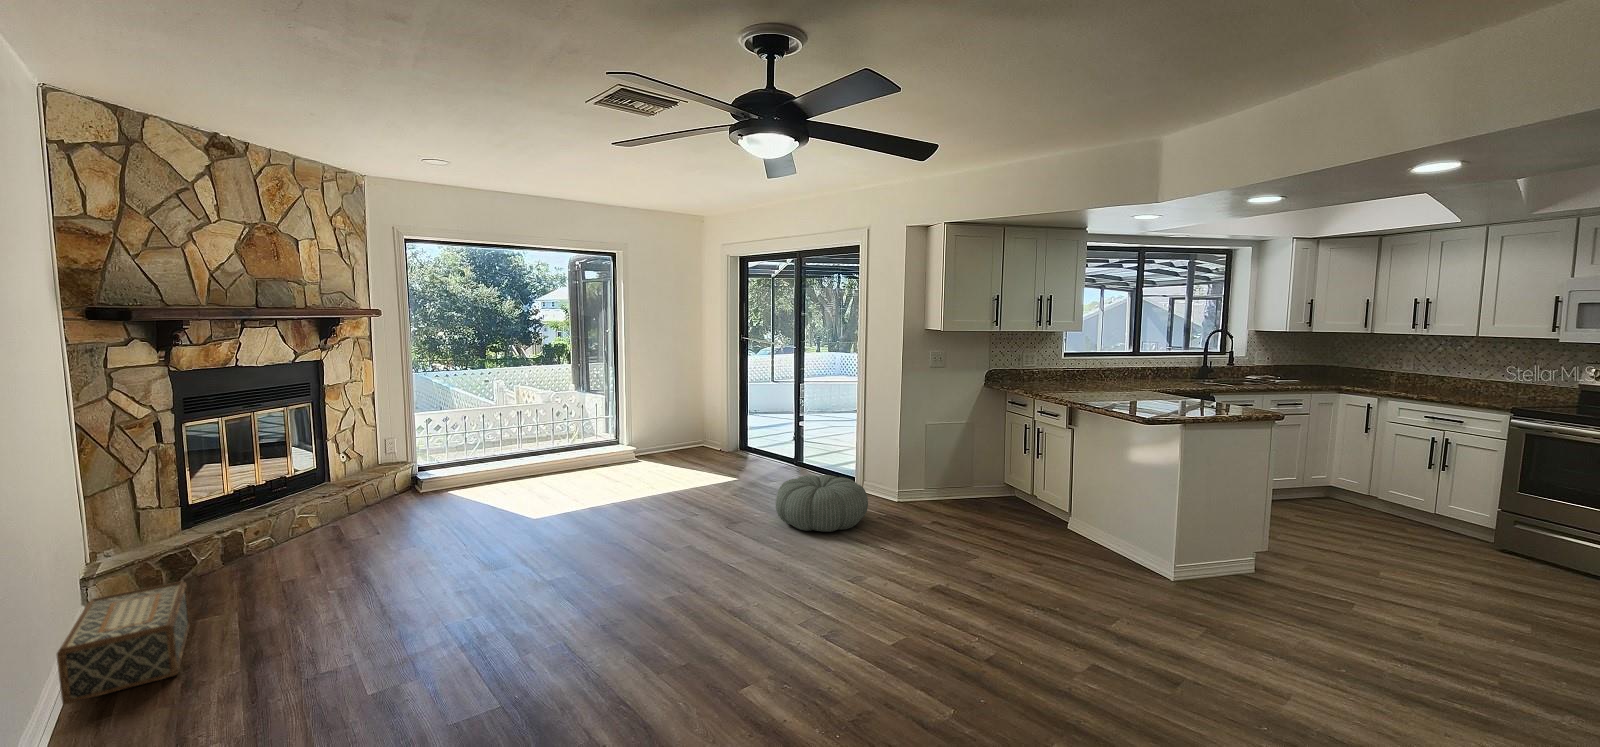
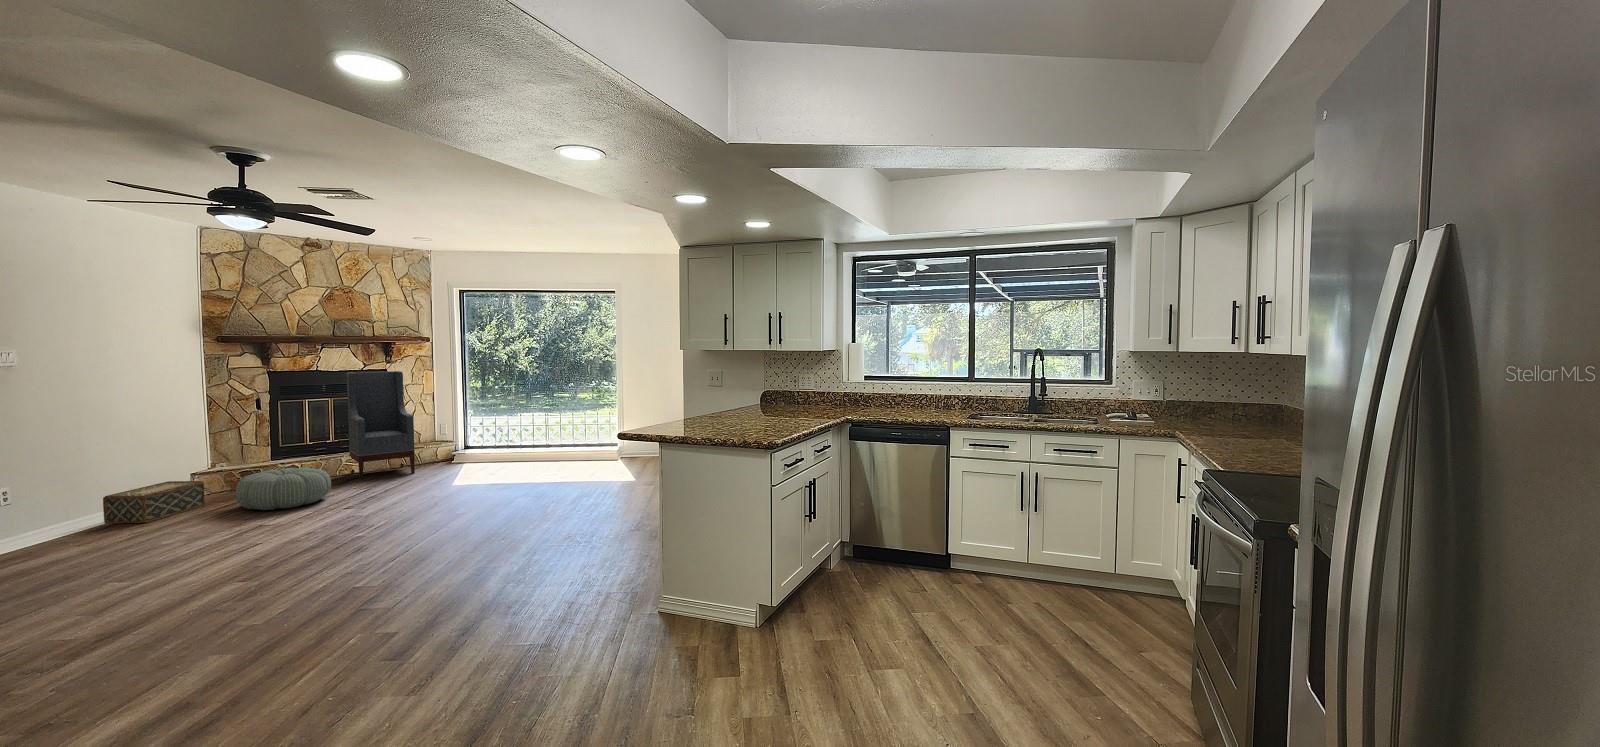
armchair: none [277,362,414,533] -> present [346,371,415,480]
pouf: present [776,475,868,532] -> present [236,467,331,510]

